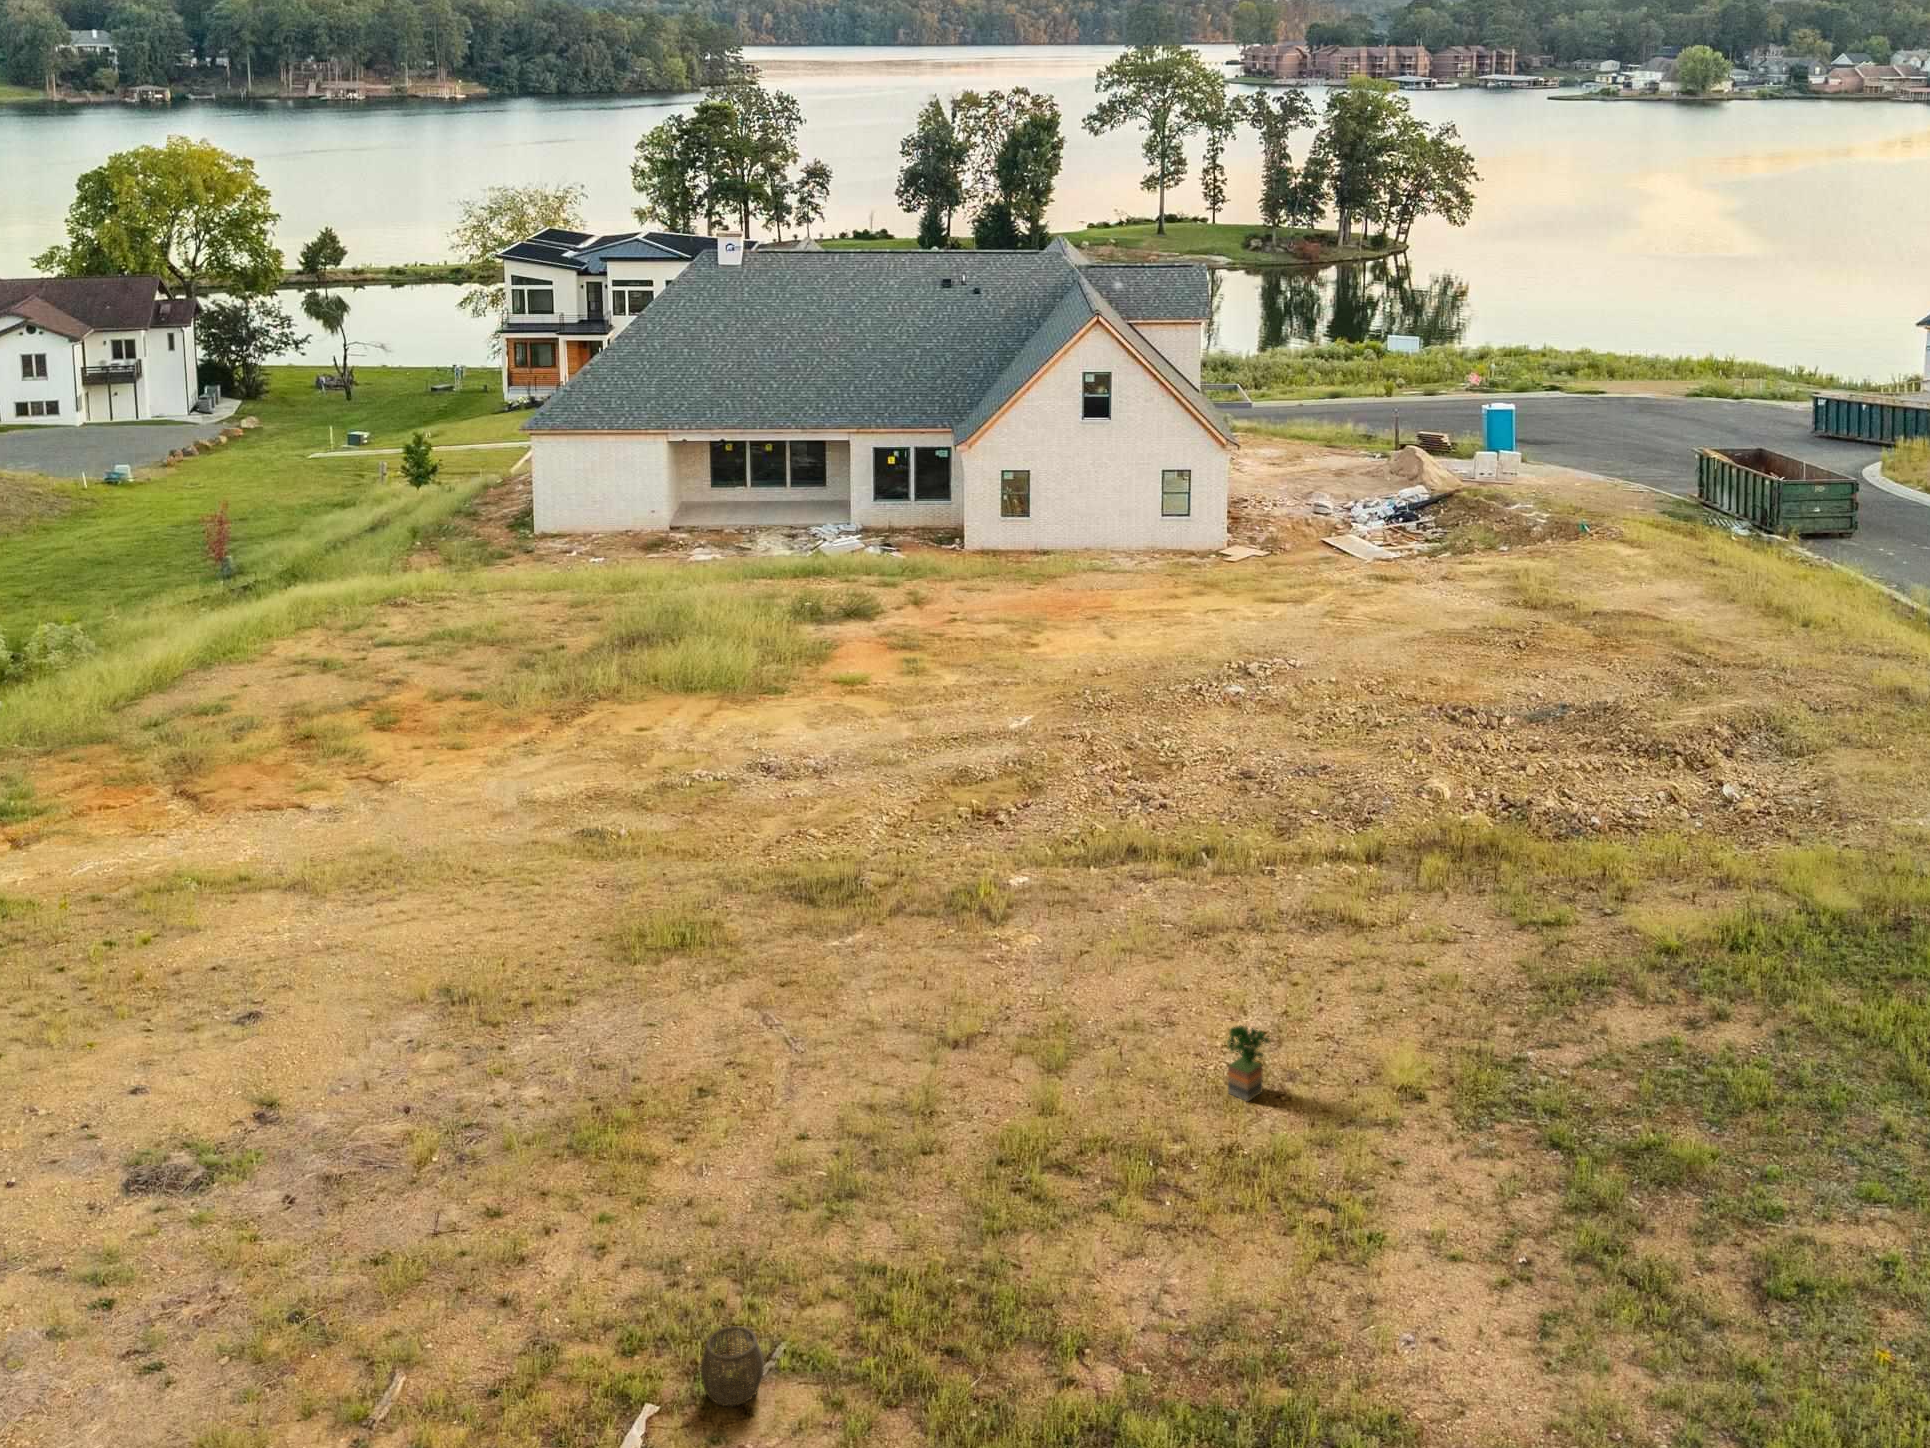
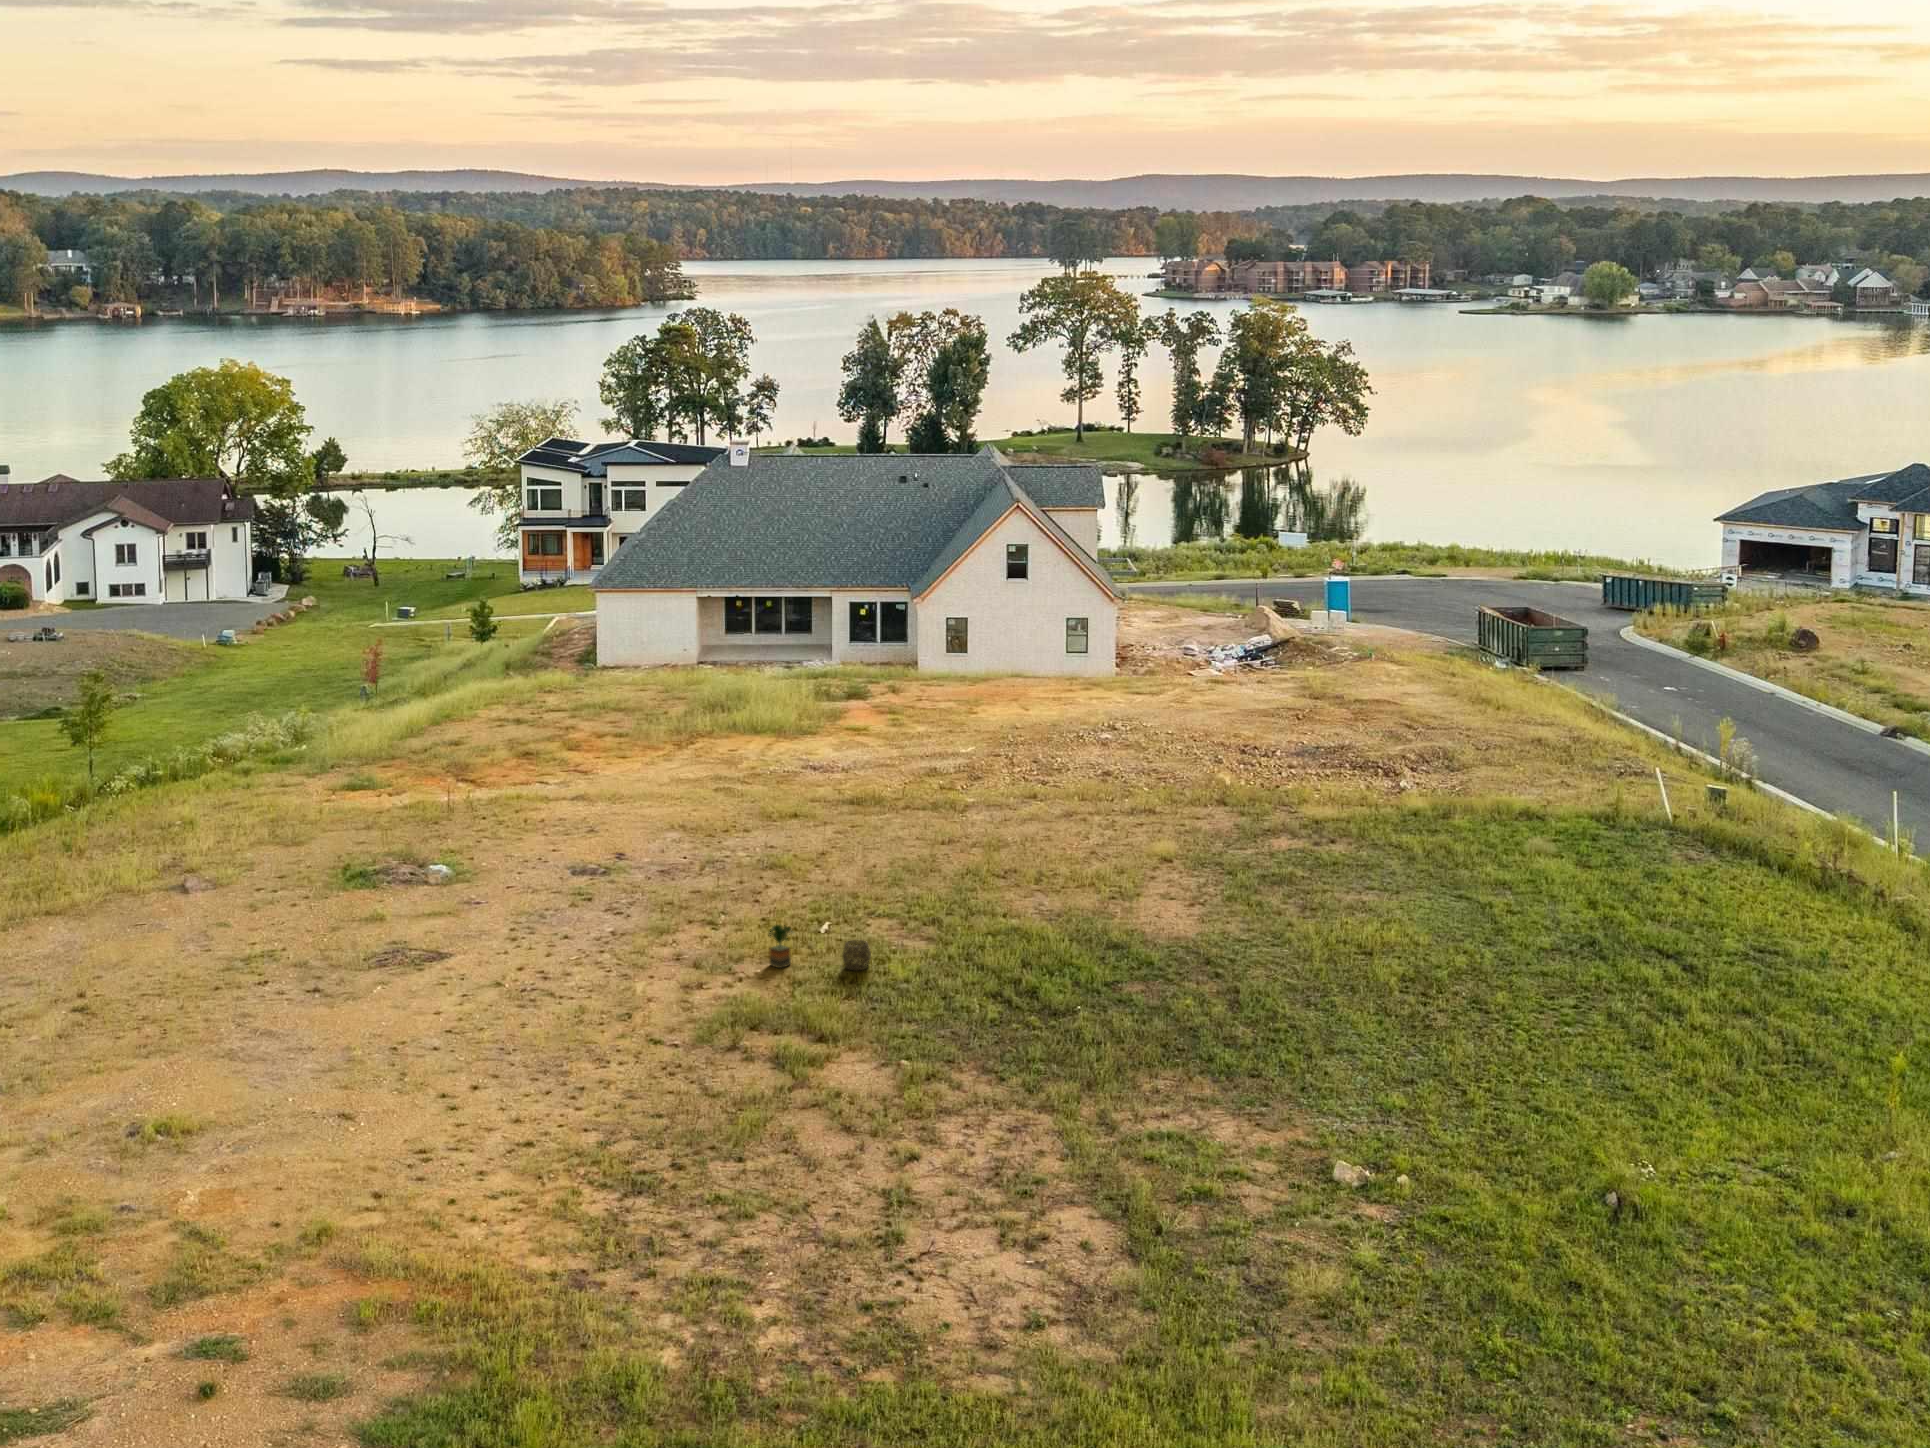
potted tree: present [1228,1025,1270,1101] -> present [768,925,793,968]

